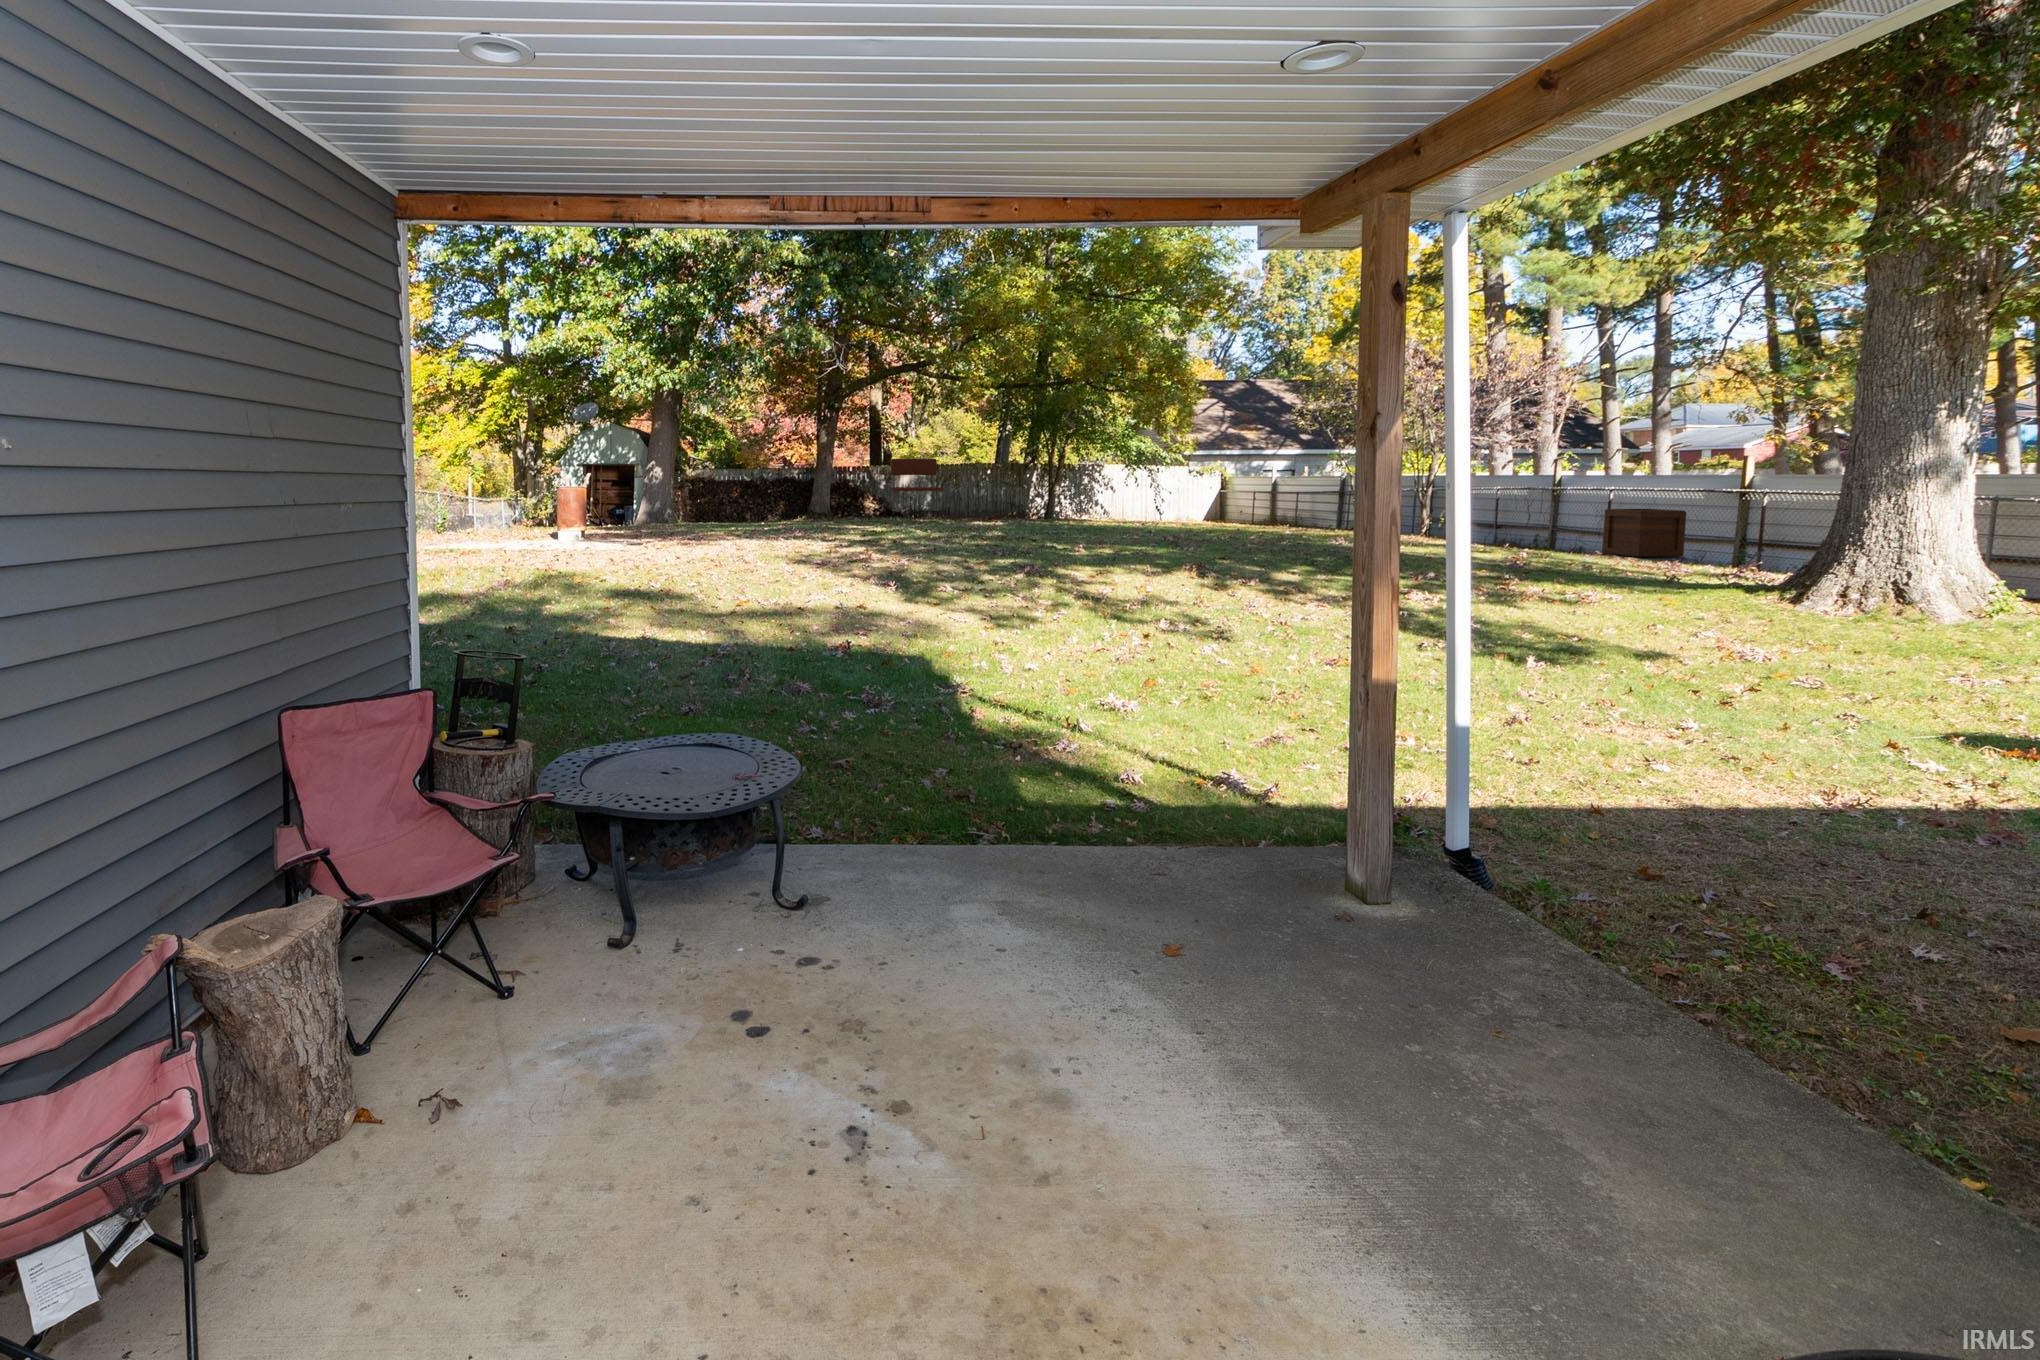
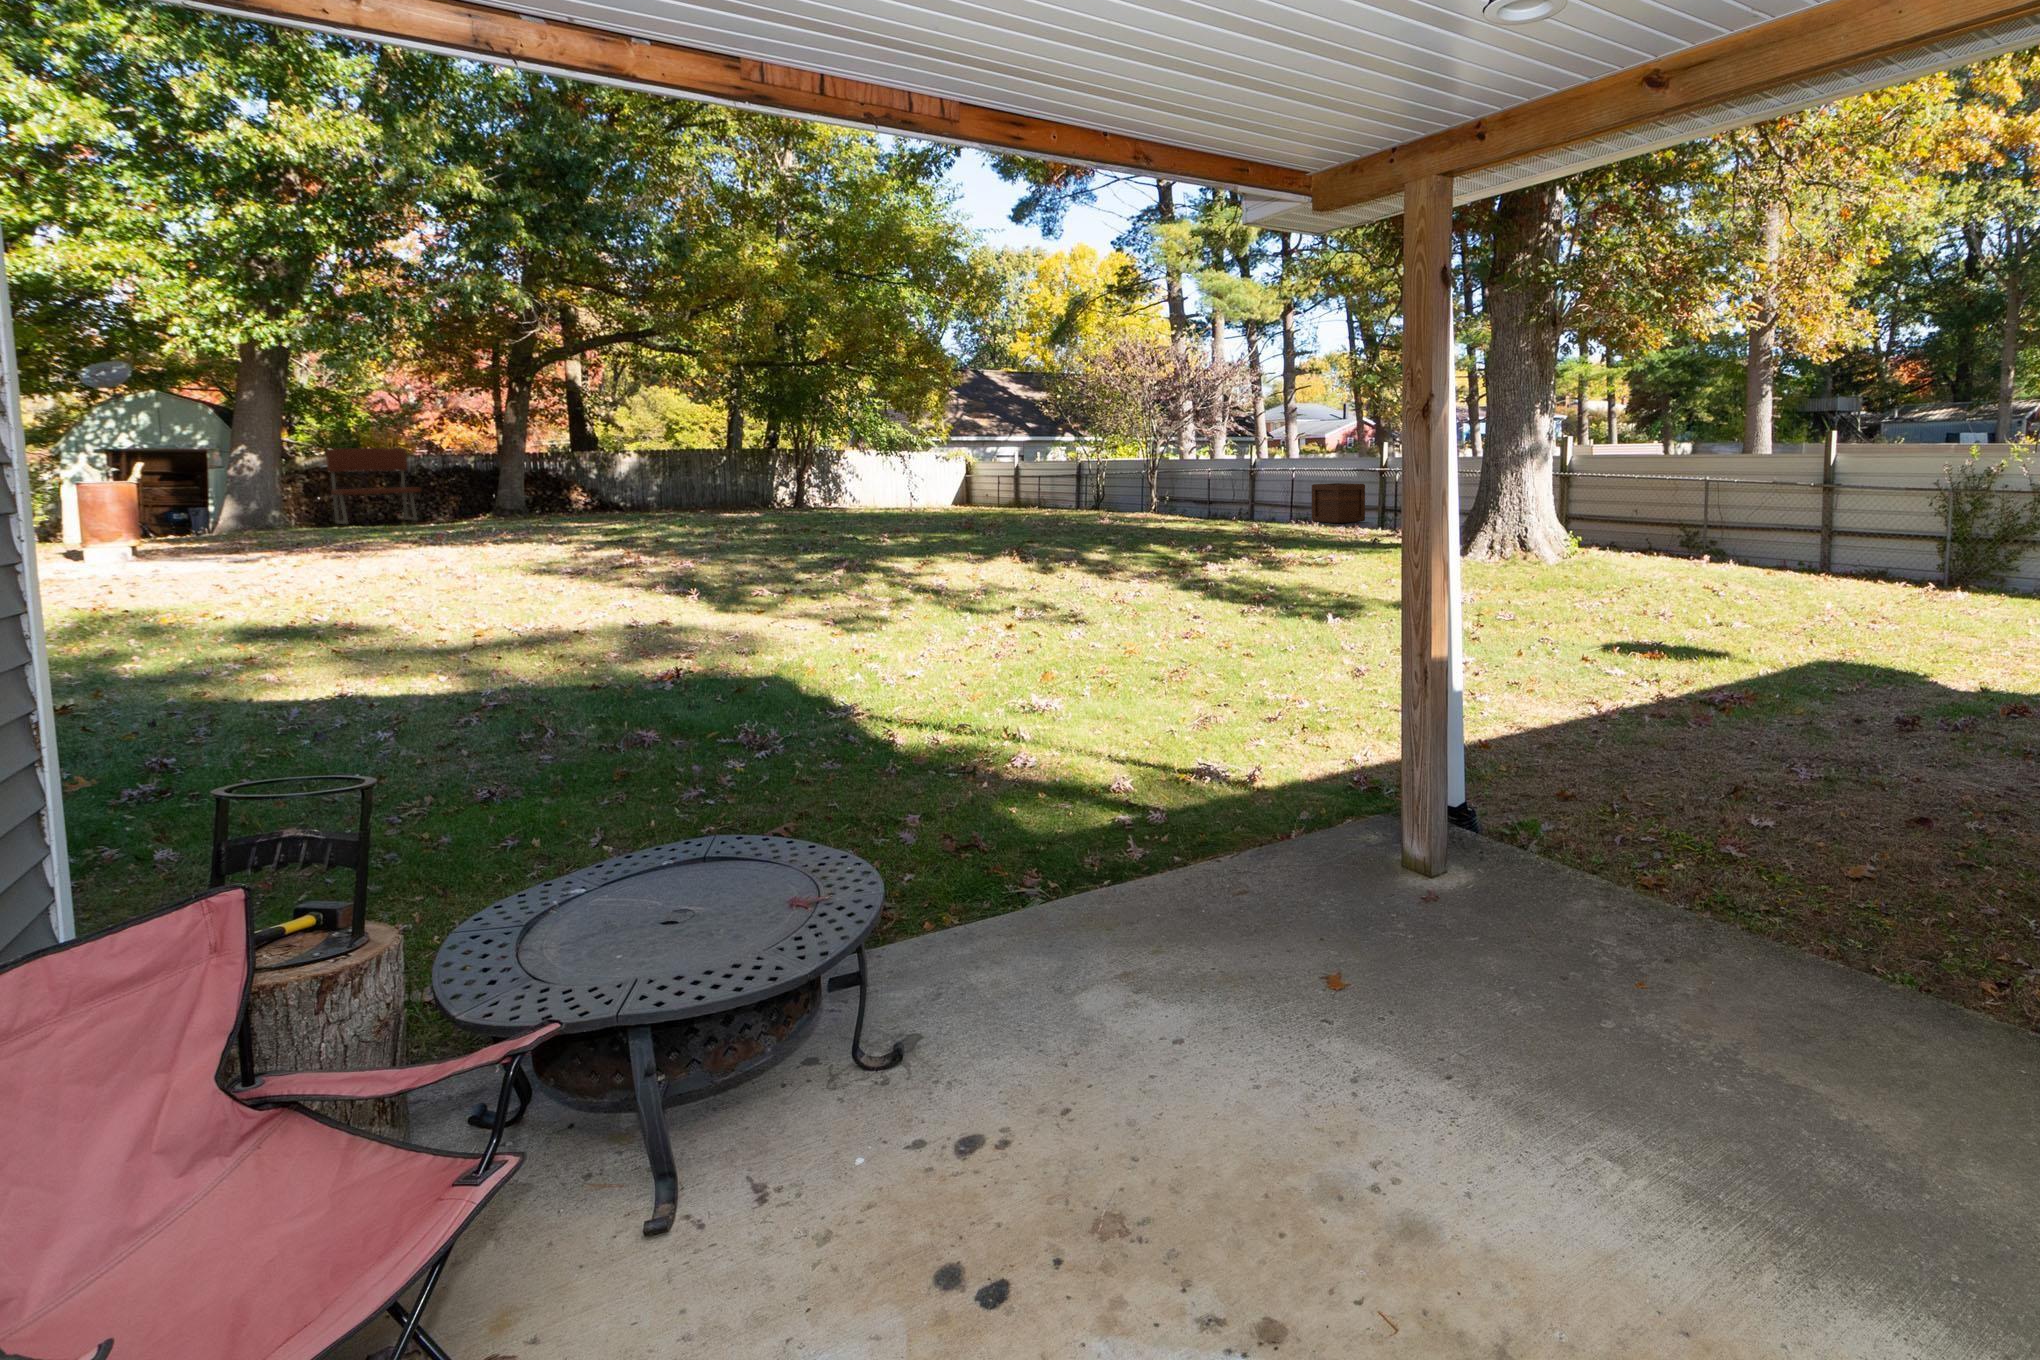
bench: present [891,459,943,512] -> present [326,448,421,524]

